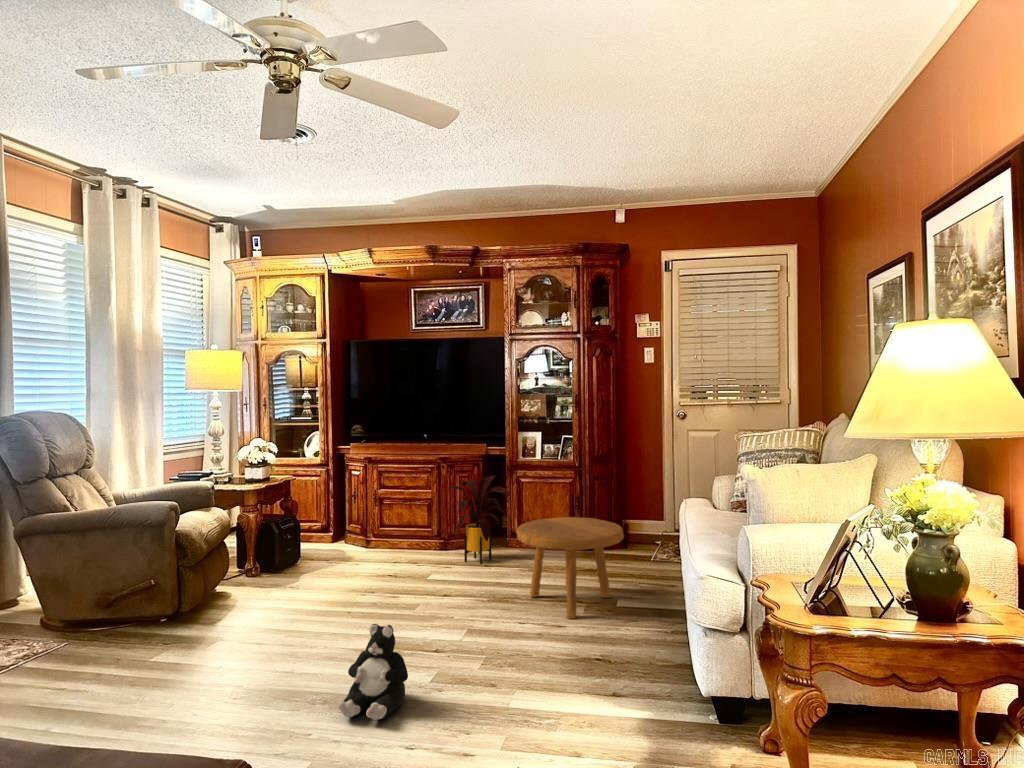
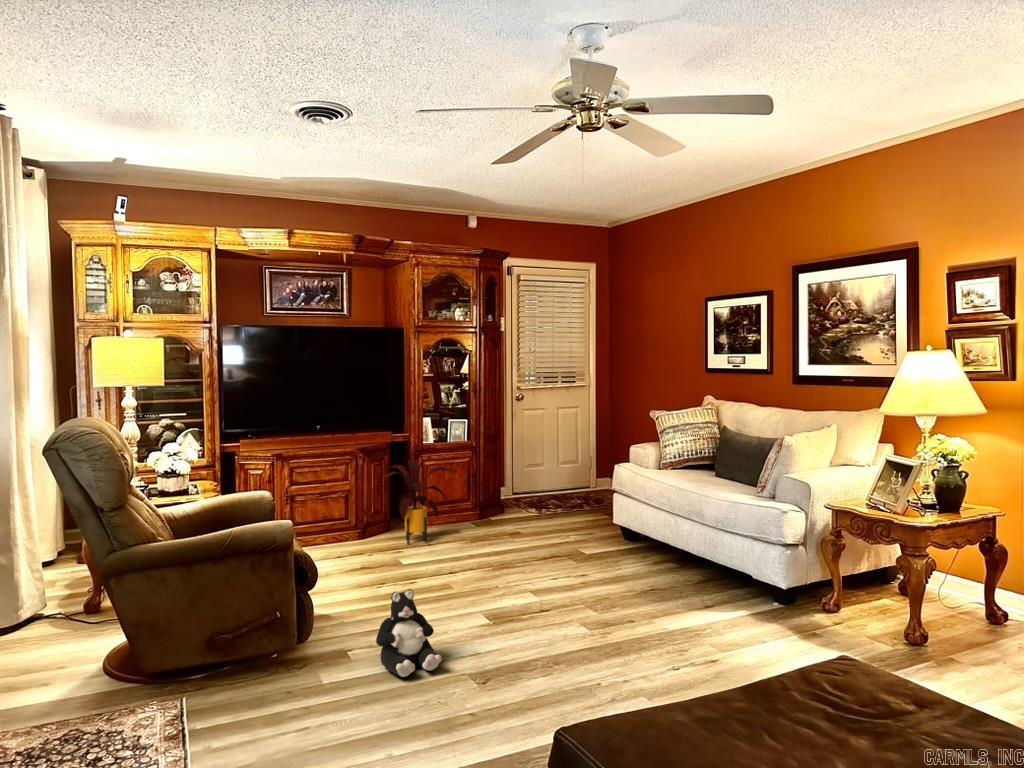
footstool: present [517,517,624,619] -> none [522,479,611,557]
plush toy: present [338,624,408,720] -> present [376,589,442,677]

